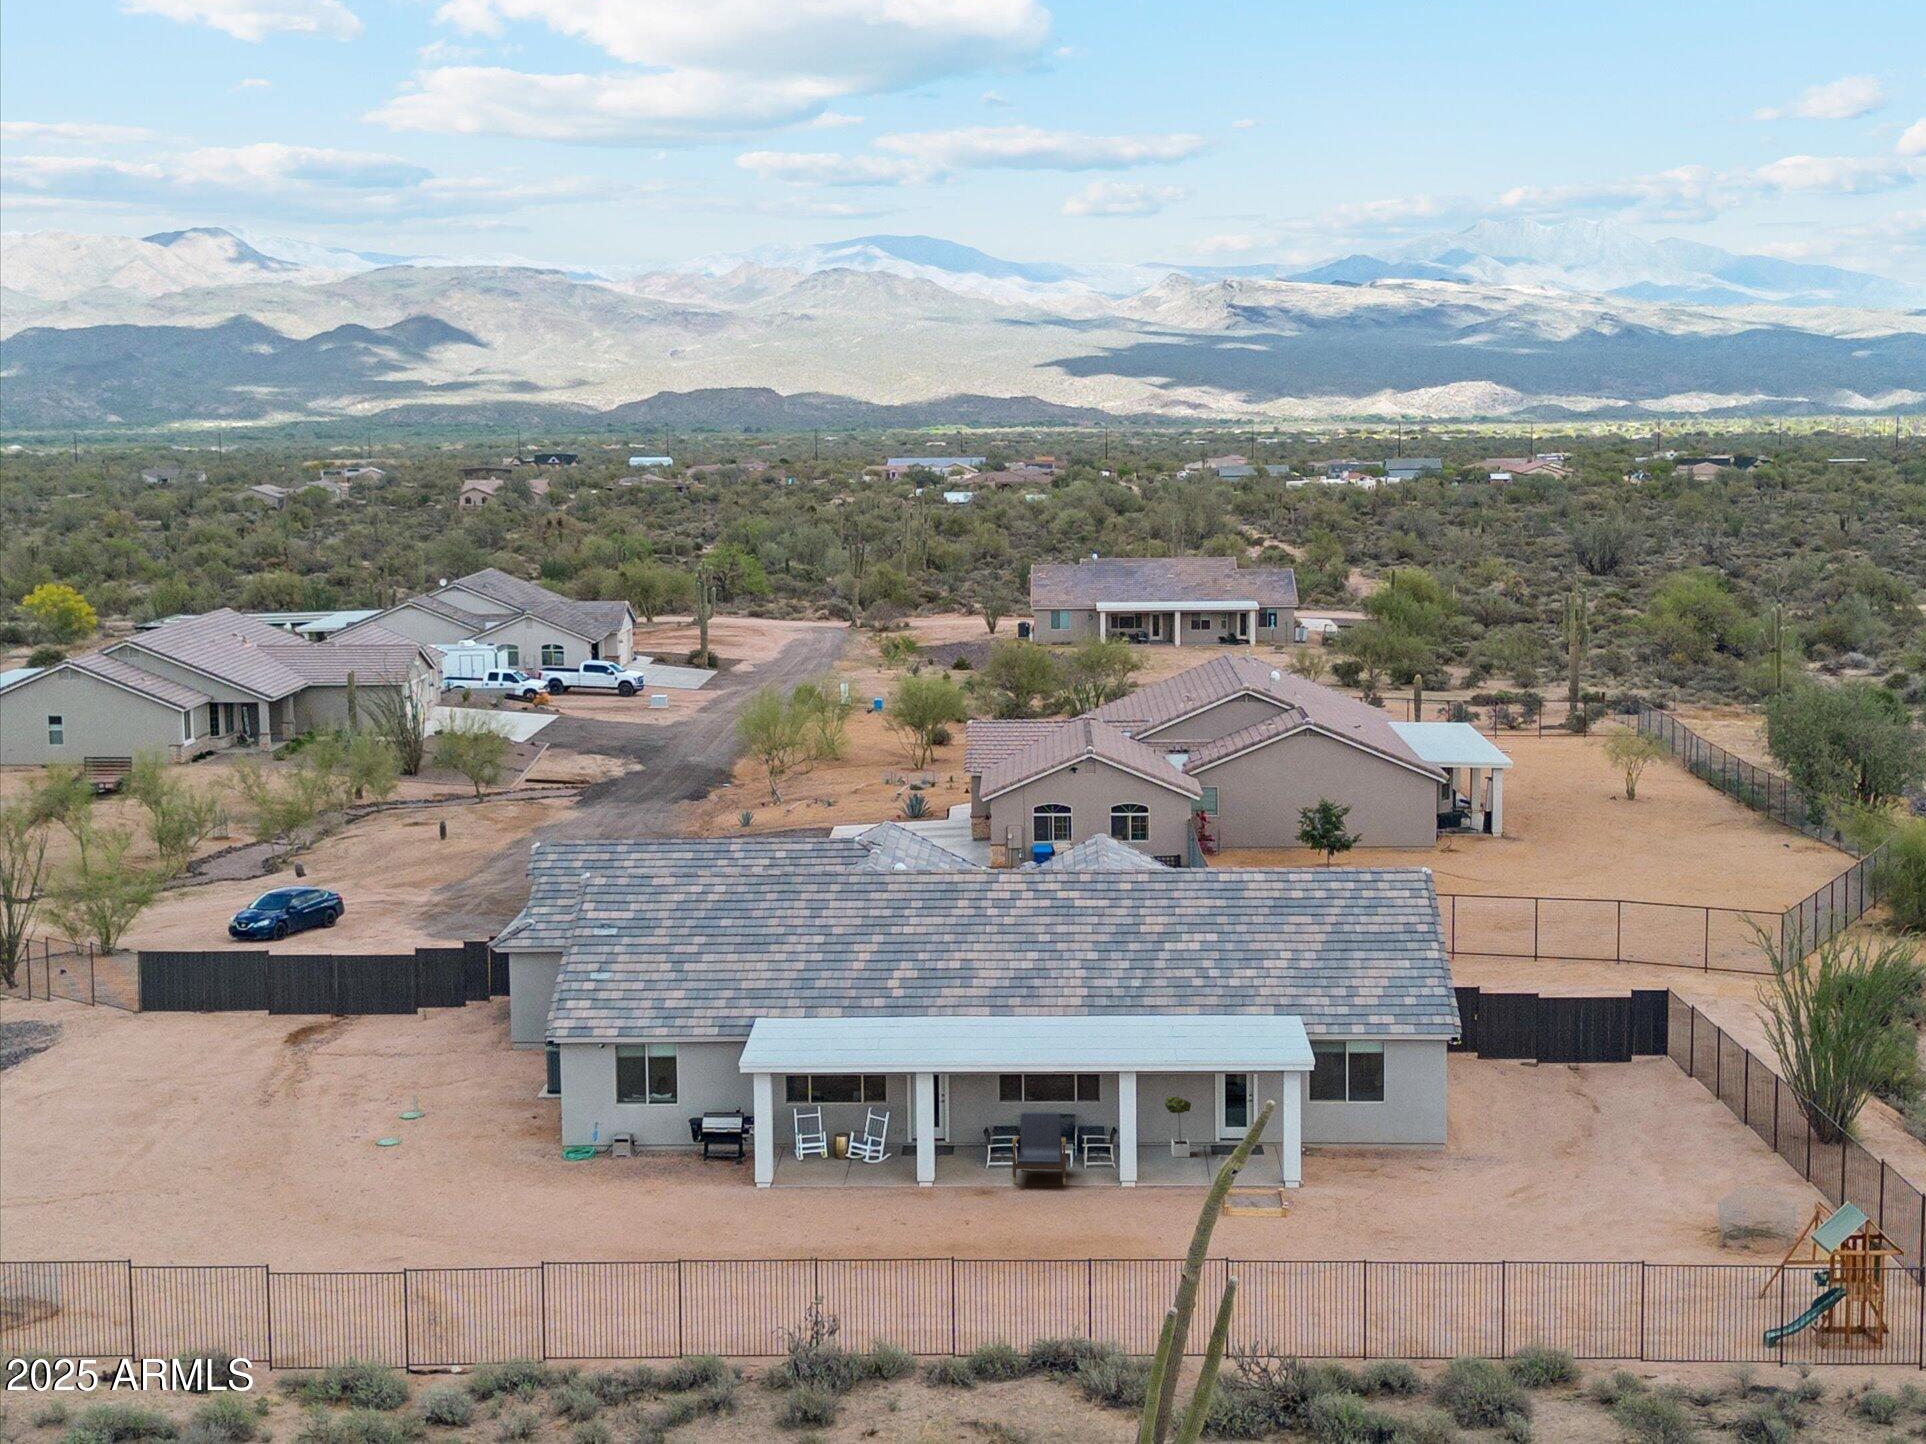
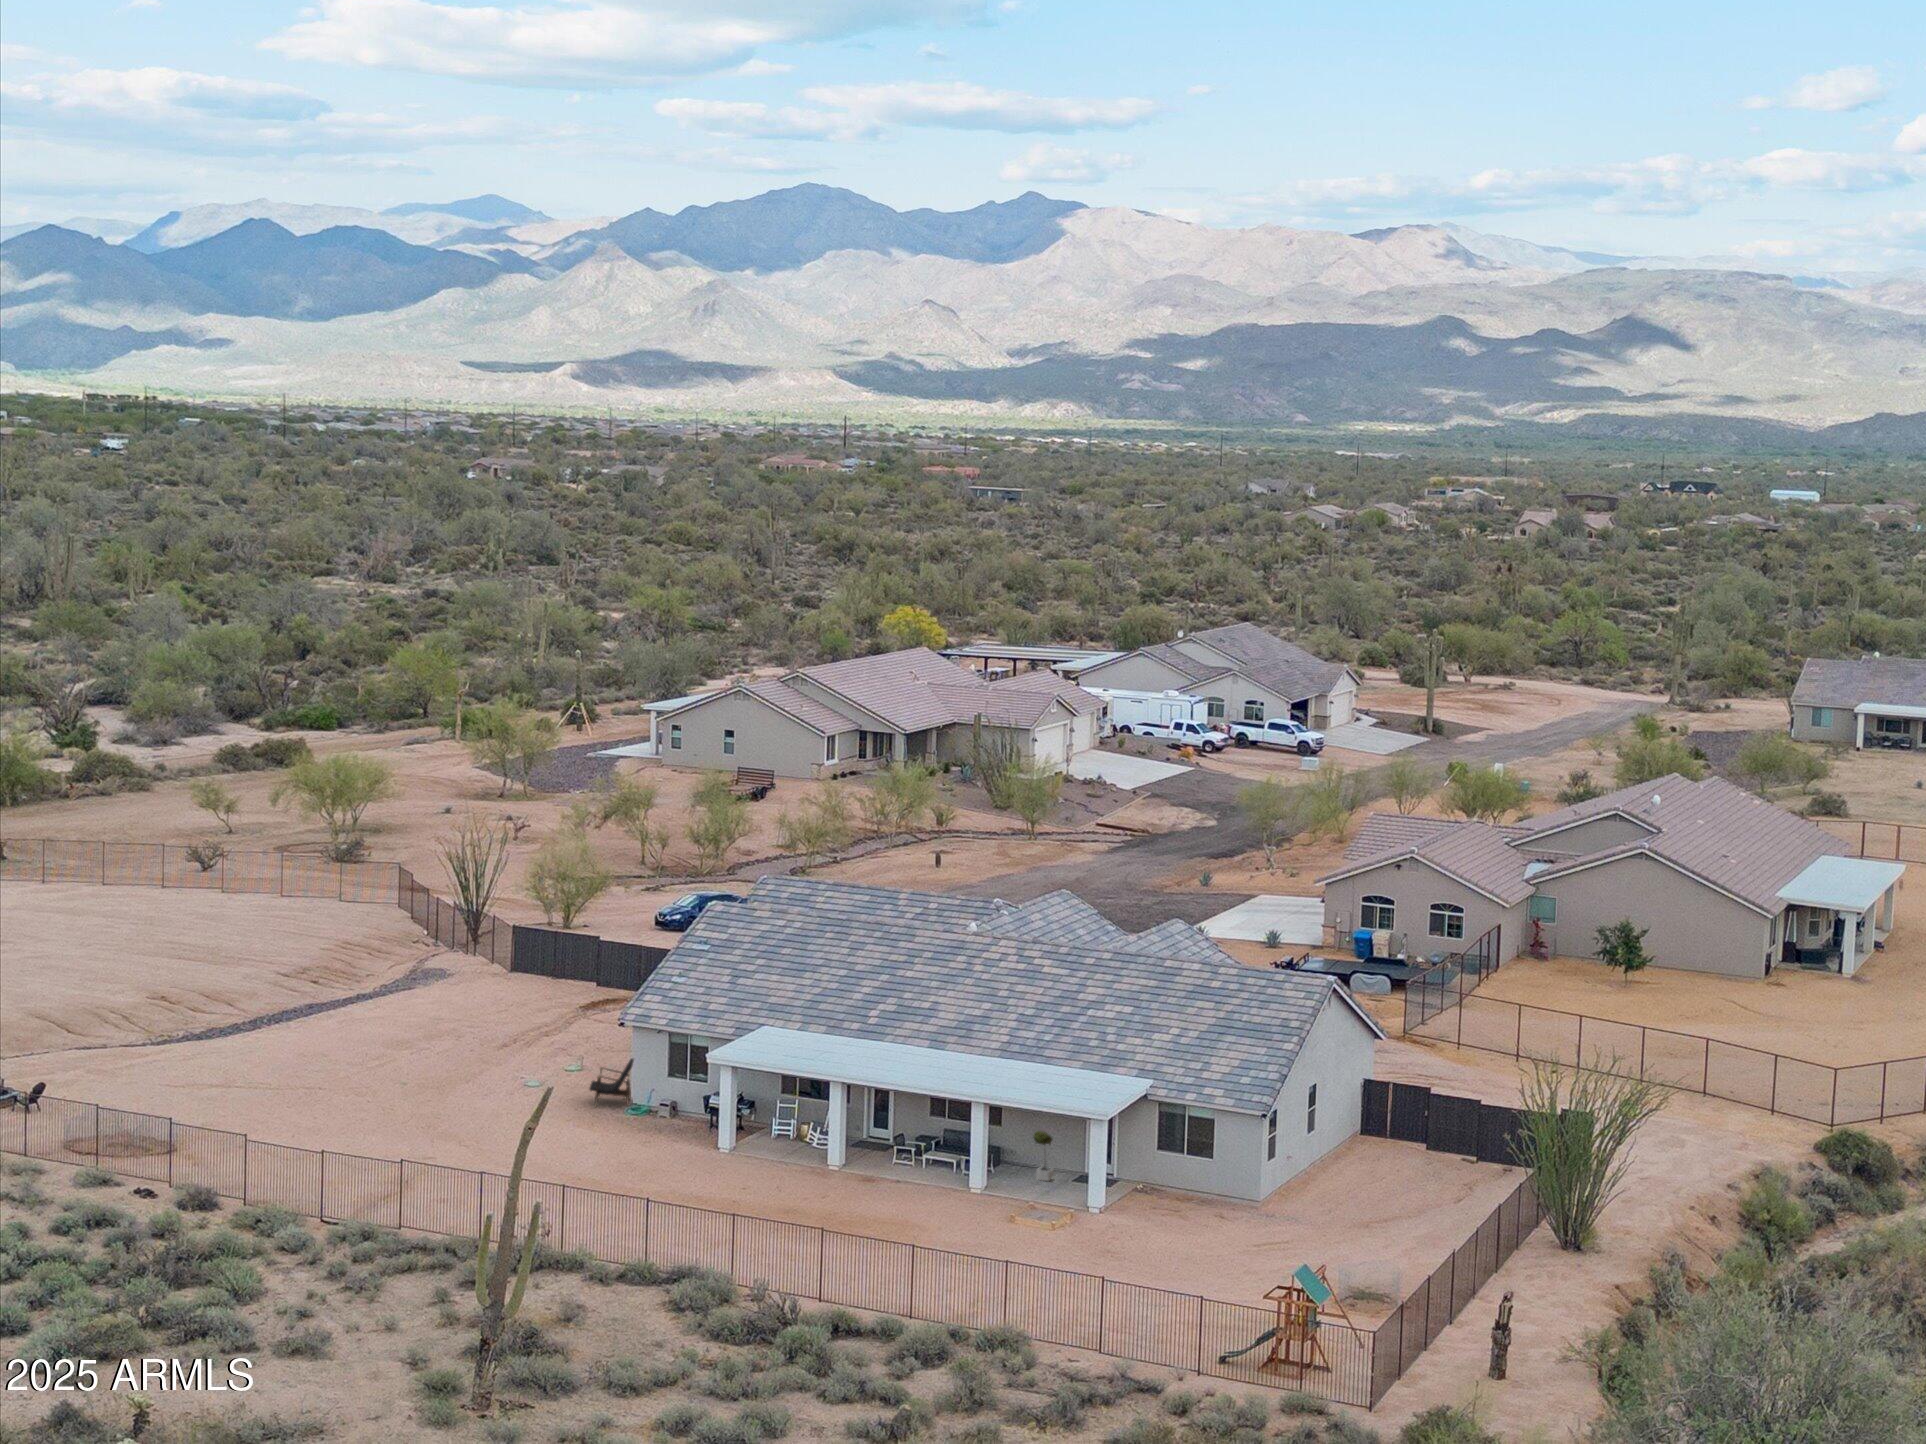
lounge chair: present [1012,1112,1066,1185] -> present [590,1059,634,1105]

